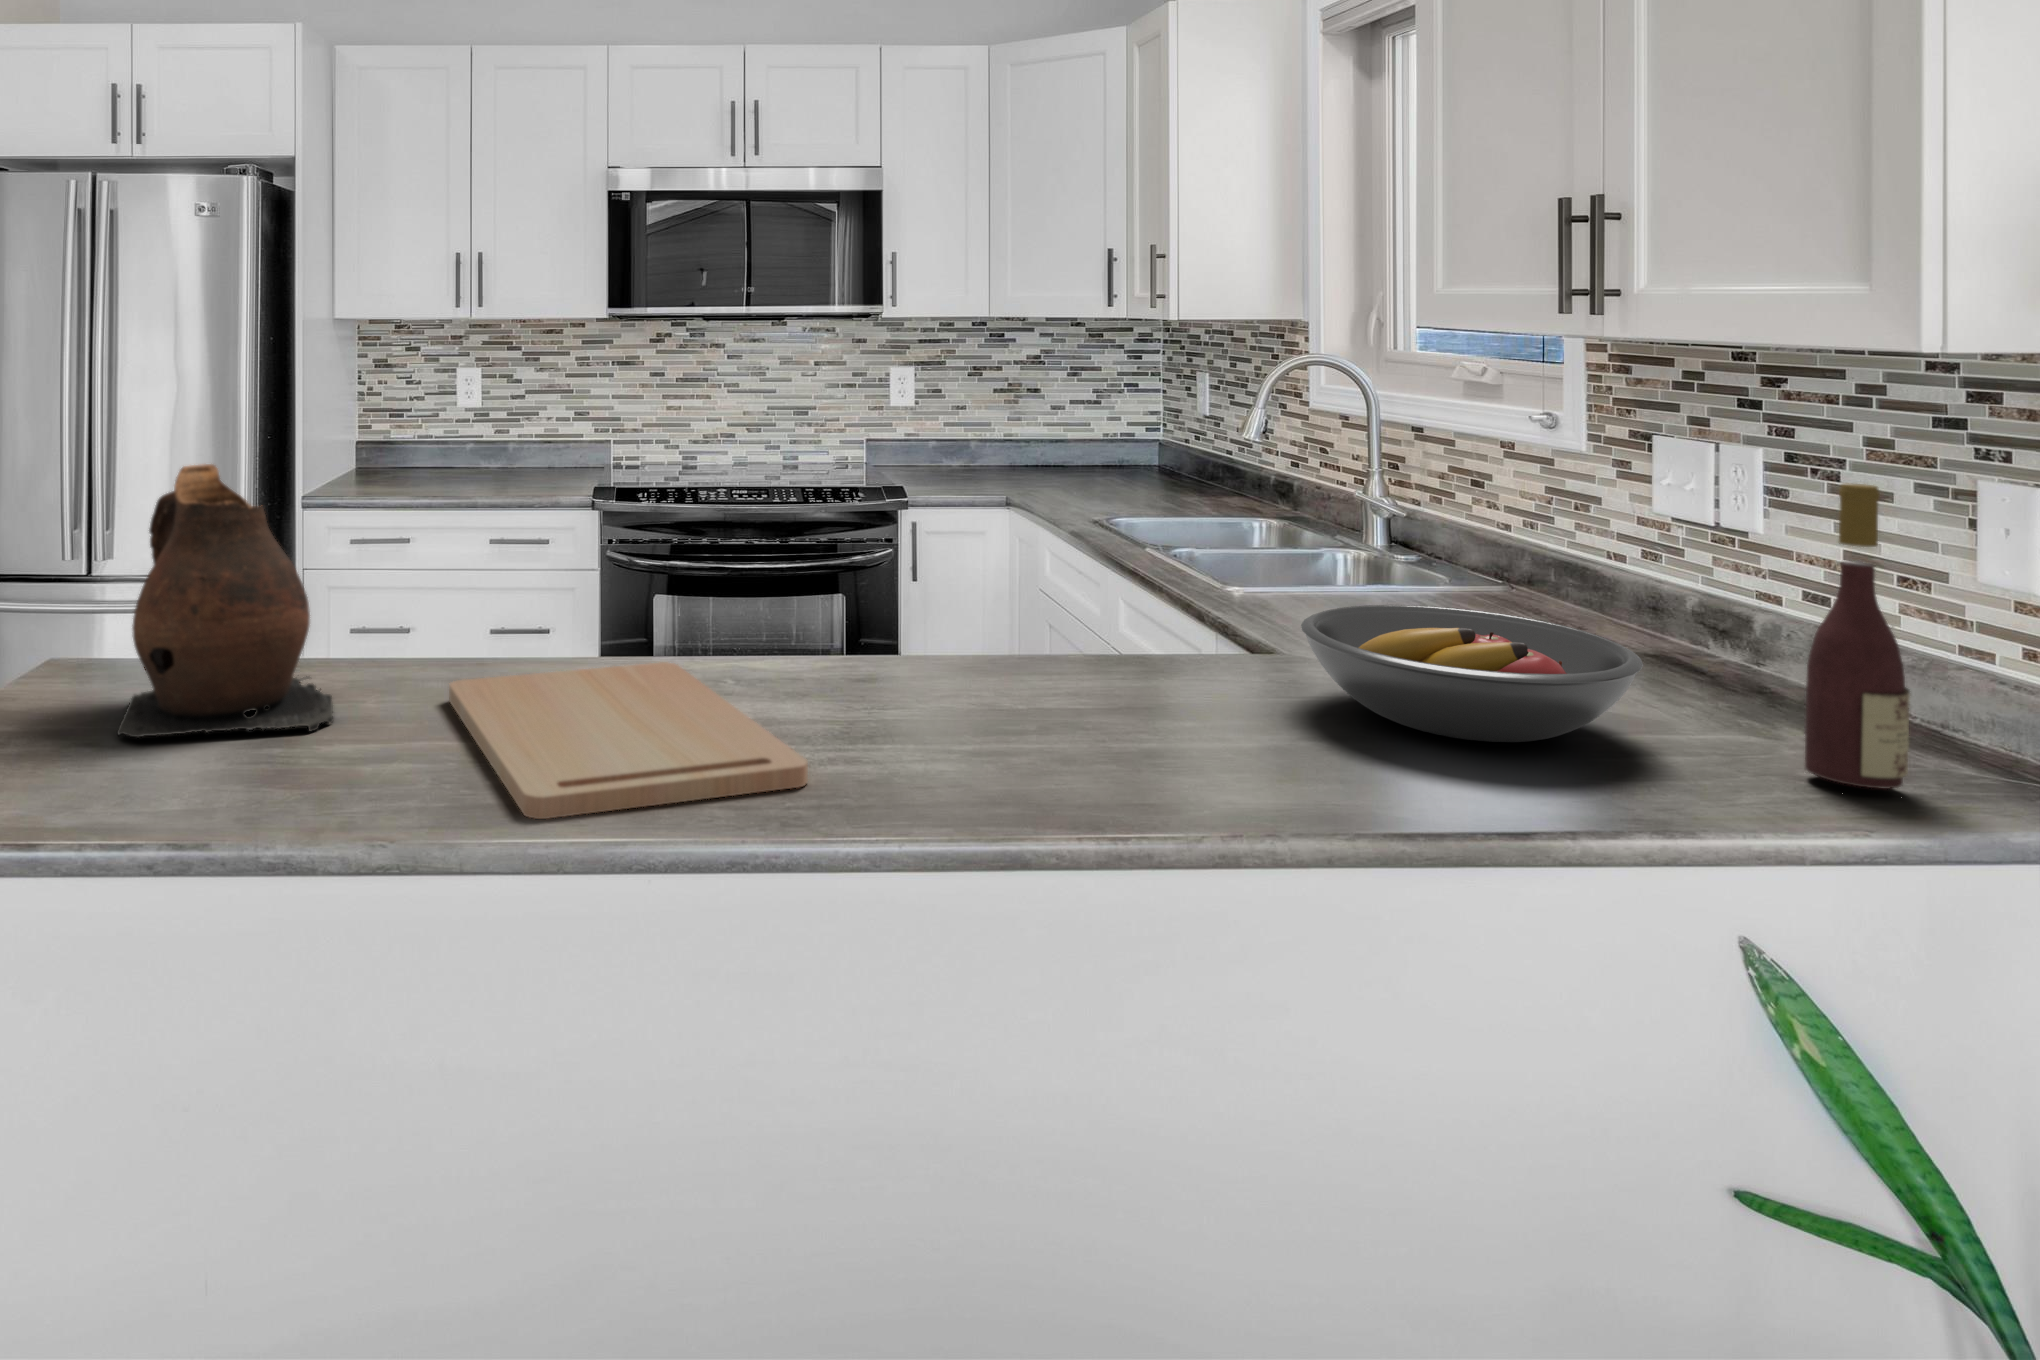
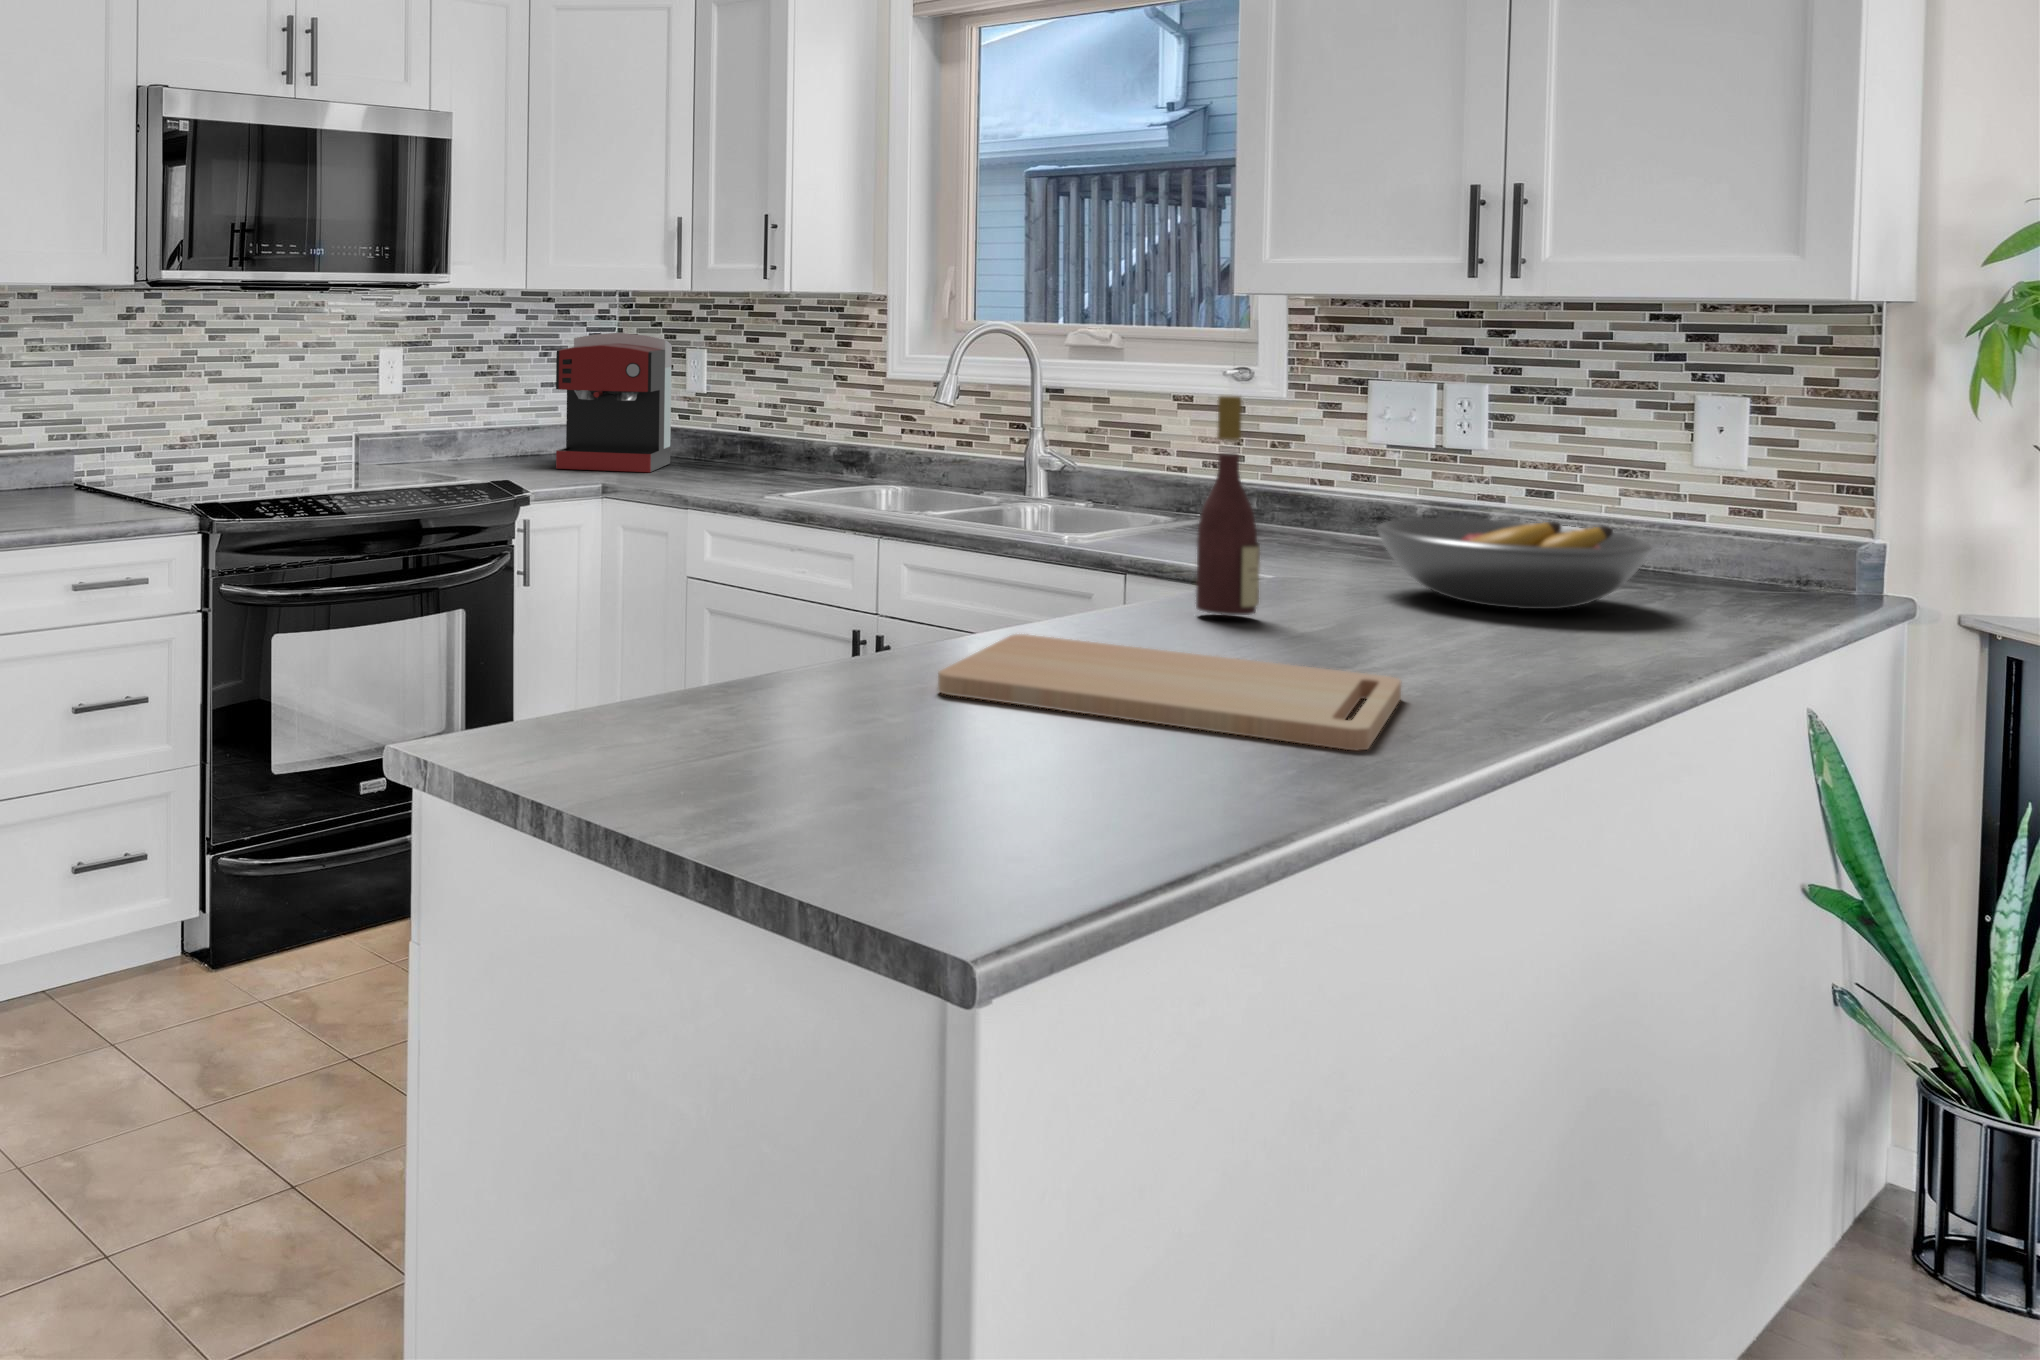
coffee maker: none [1044,357,1177,488] -> present [556,333,672,472]
ceramic pitcher: present [117,464,333,738] -> none [681,442,959,771]
wine bottle: present [1805,484,1910,789] -> present [1196,396,1260,615]

